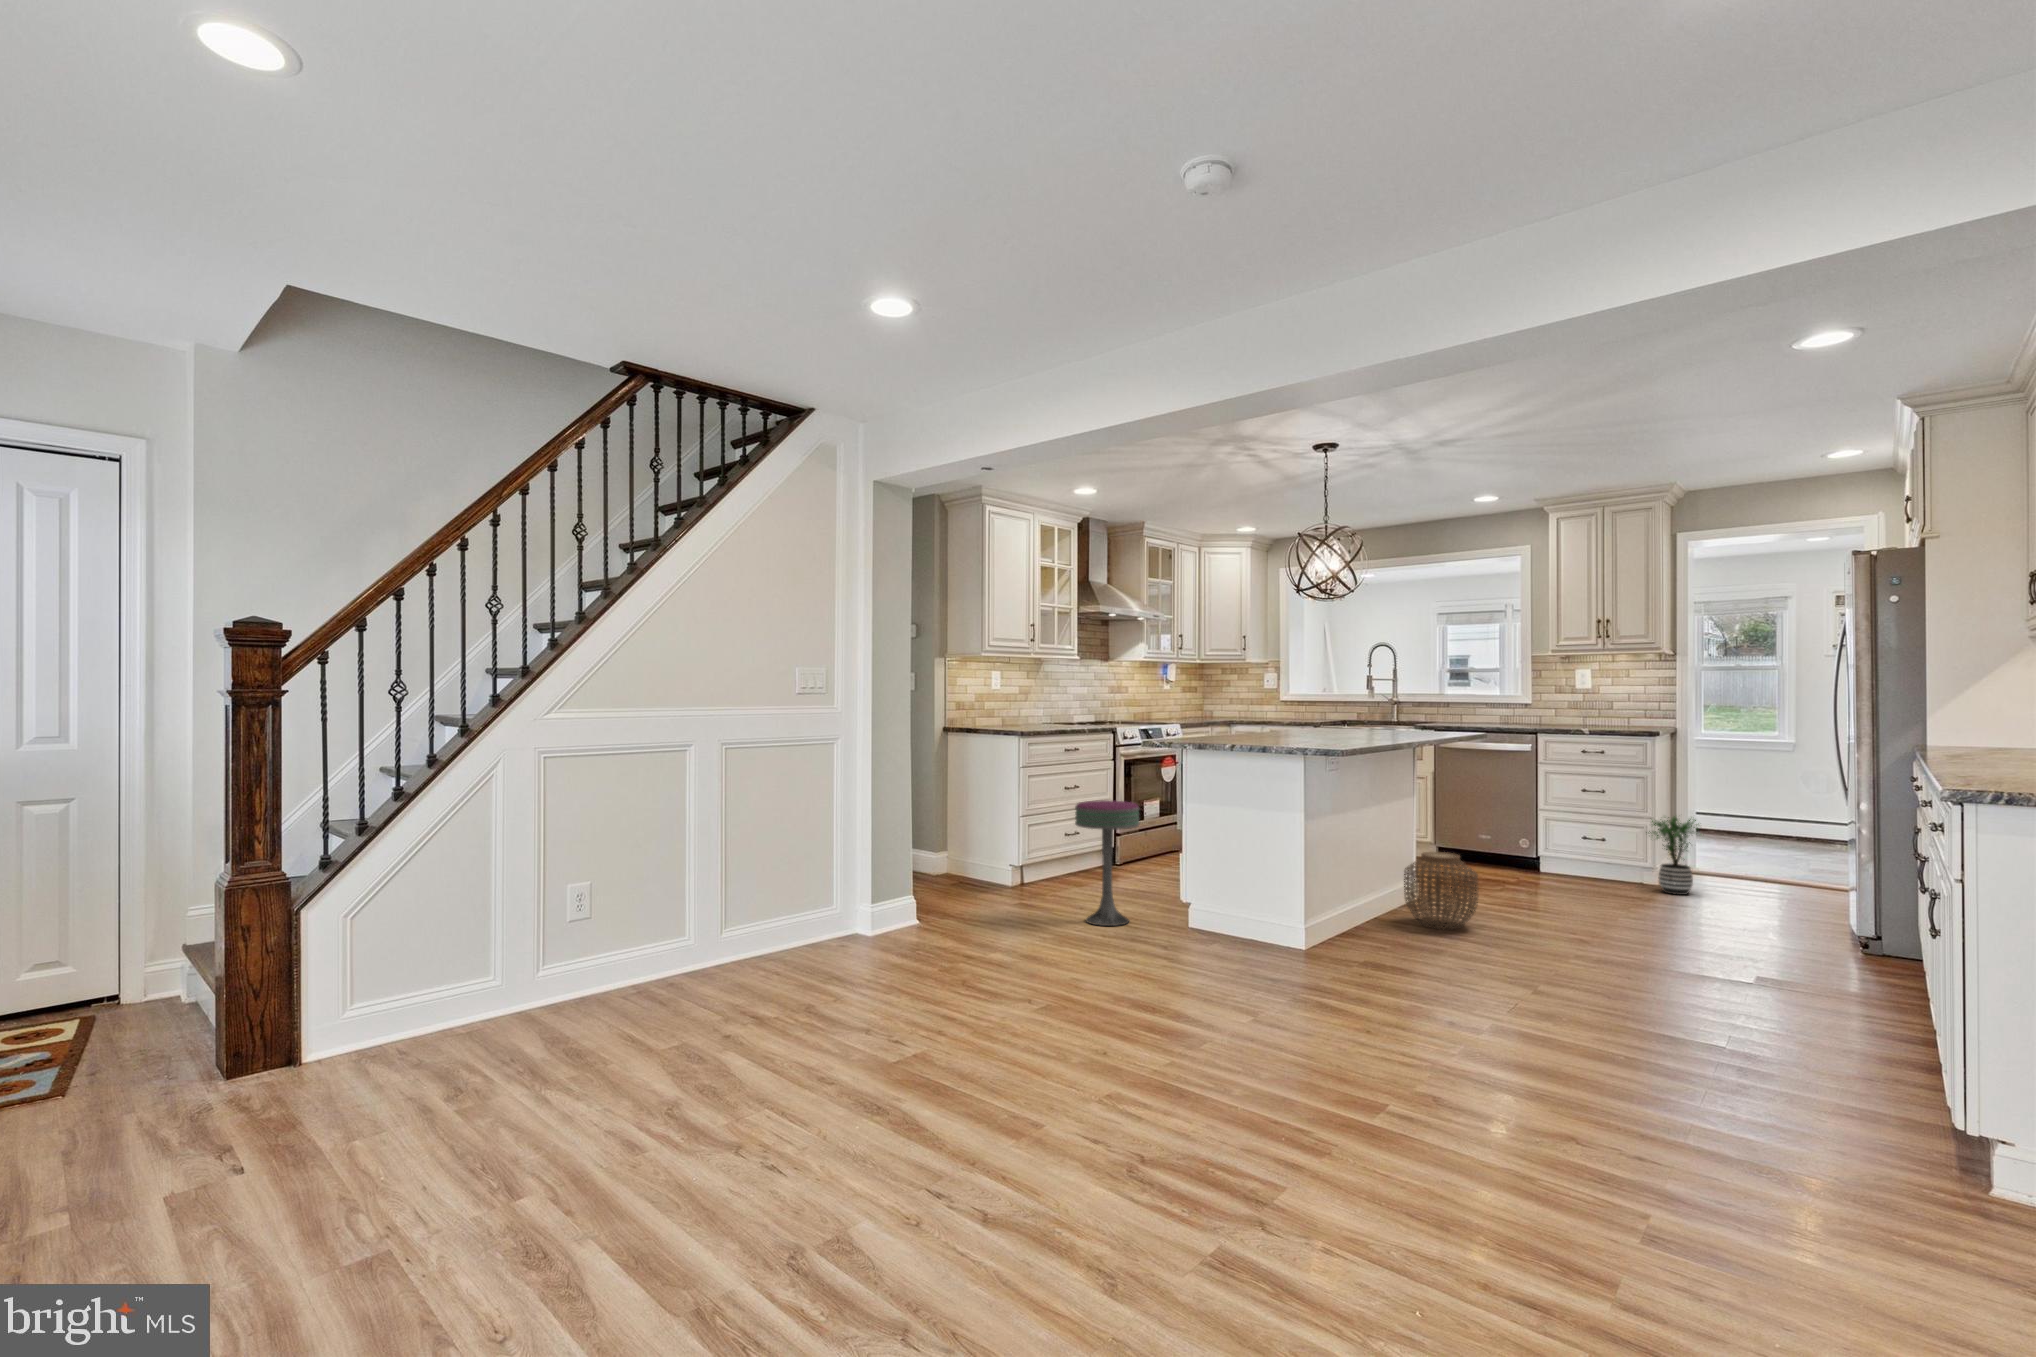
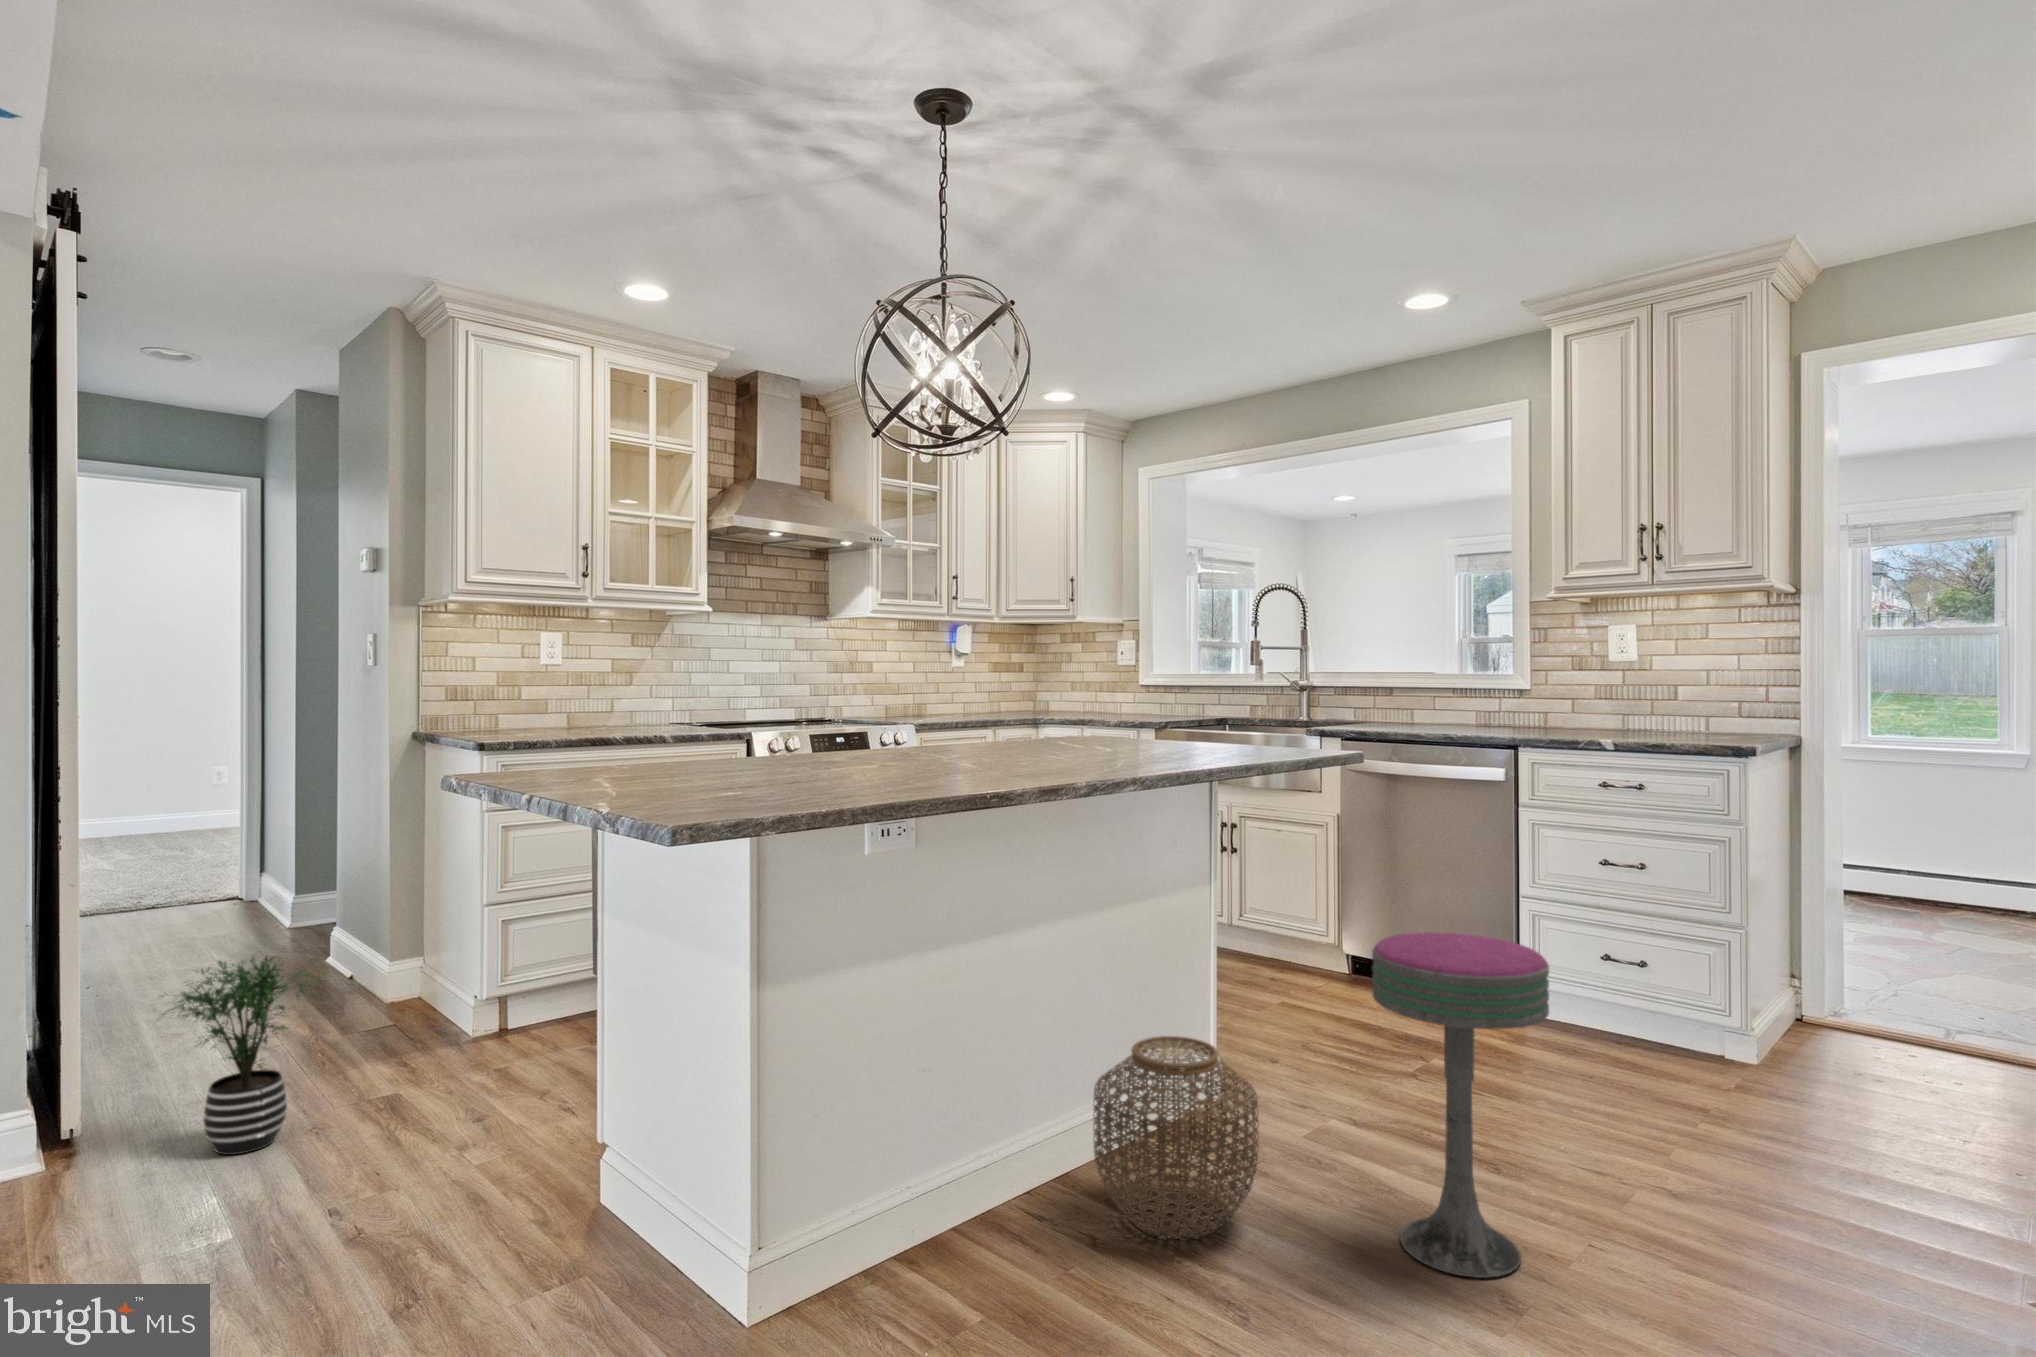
bar stool: present [1075,800,1139,926] -> present [1372,932,1549,1278]
potted plant: present [1646,816,1698,895] -> present [162,957,314,1155]

